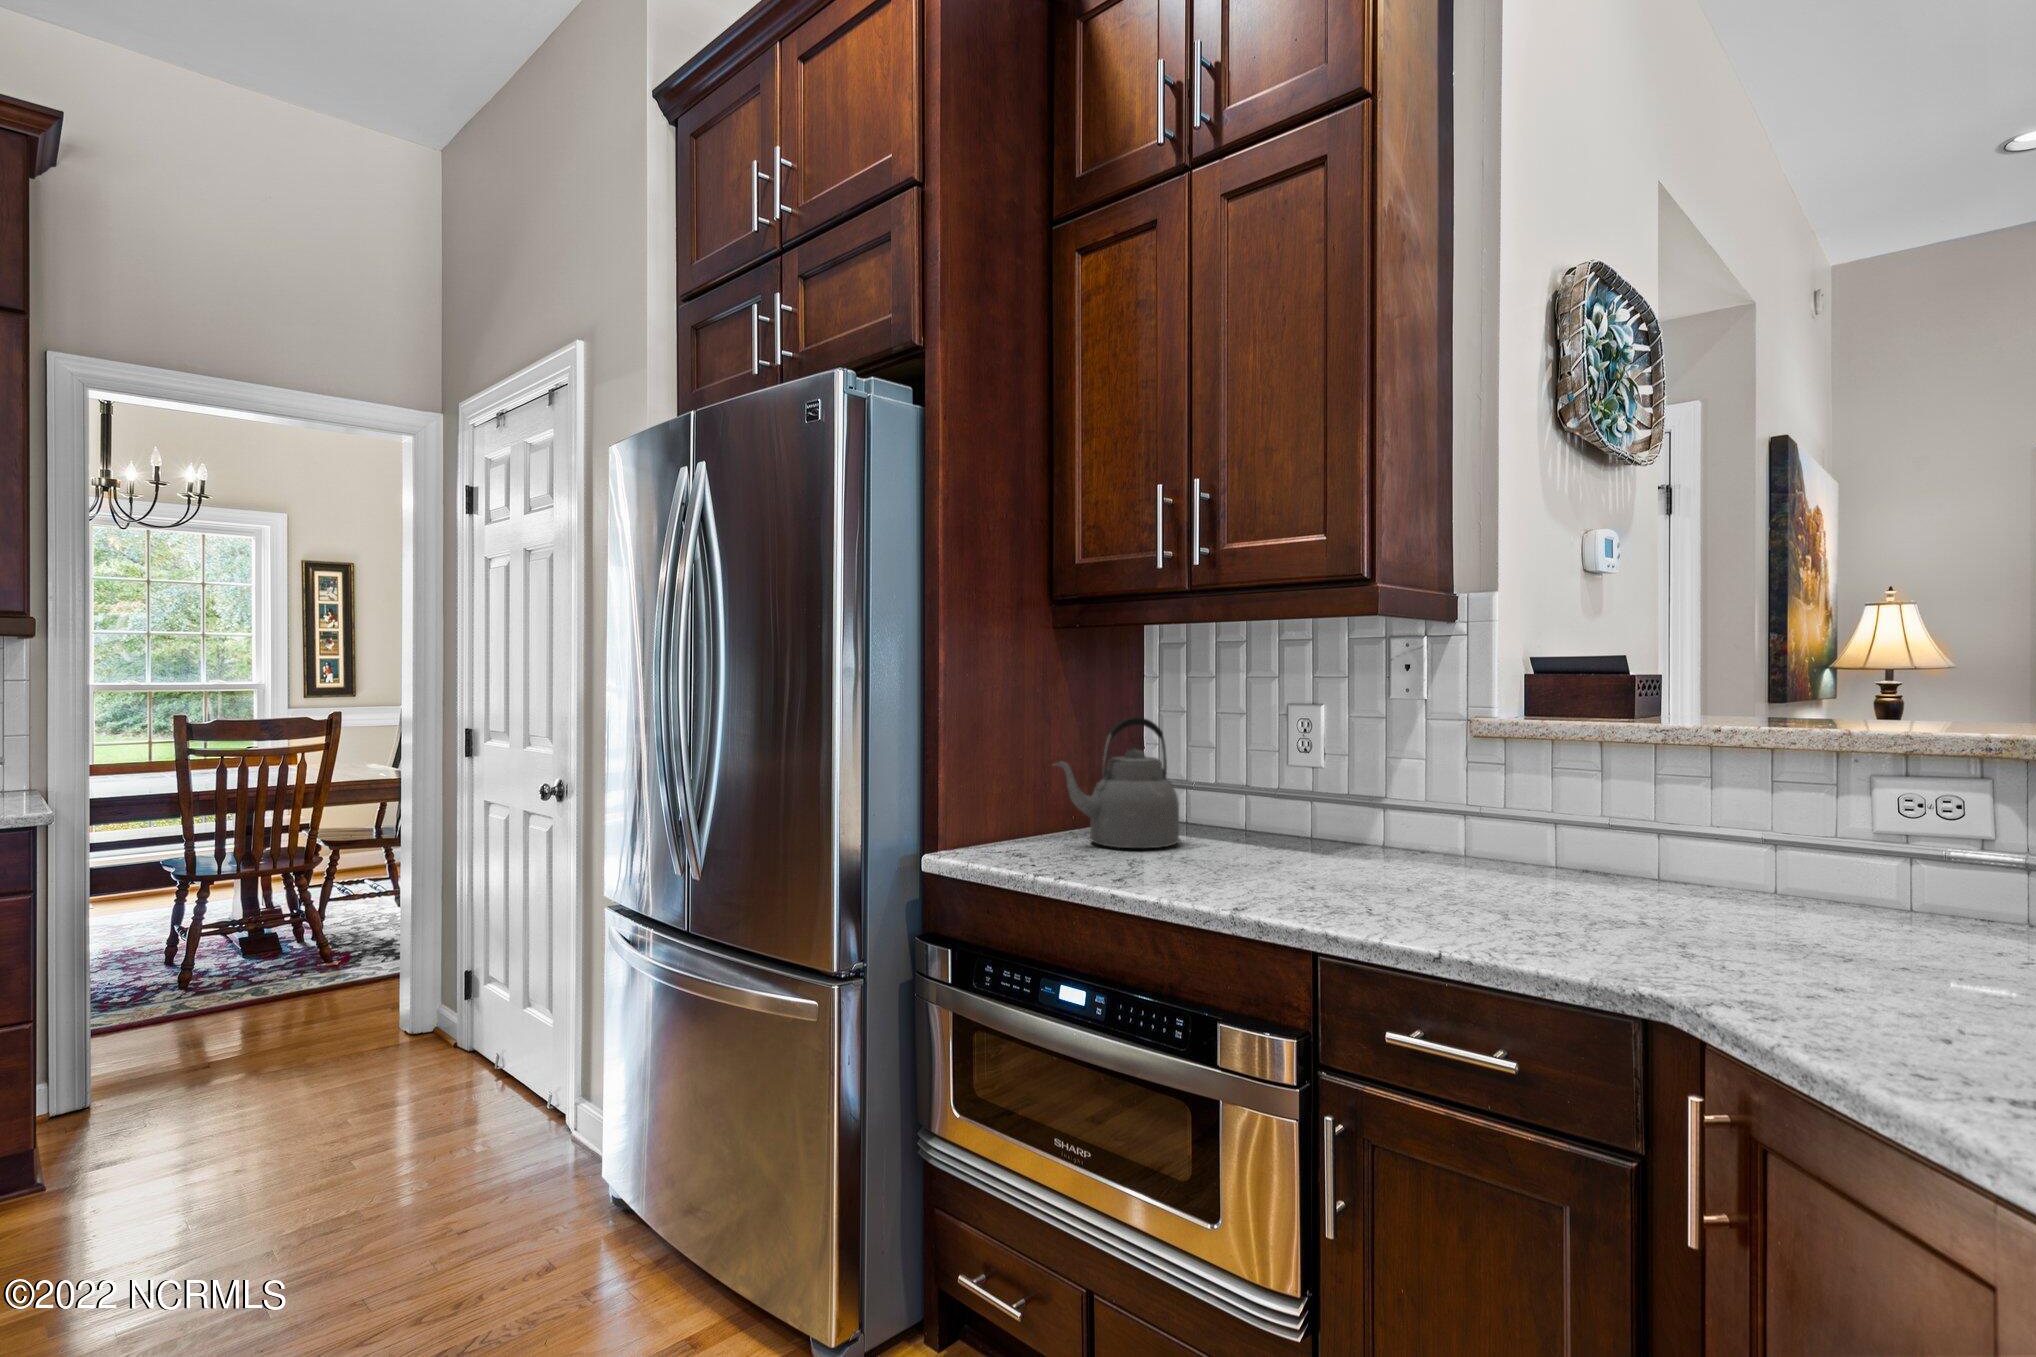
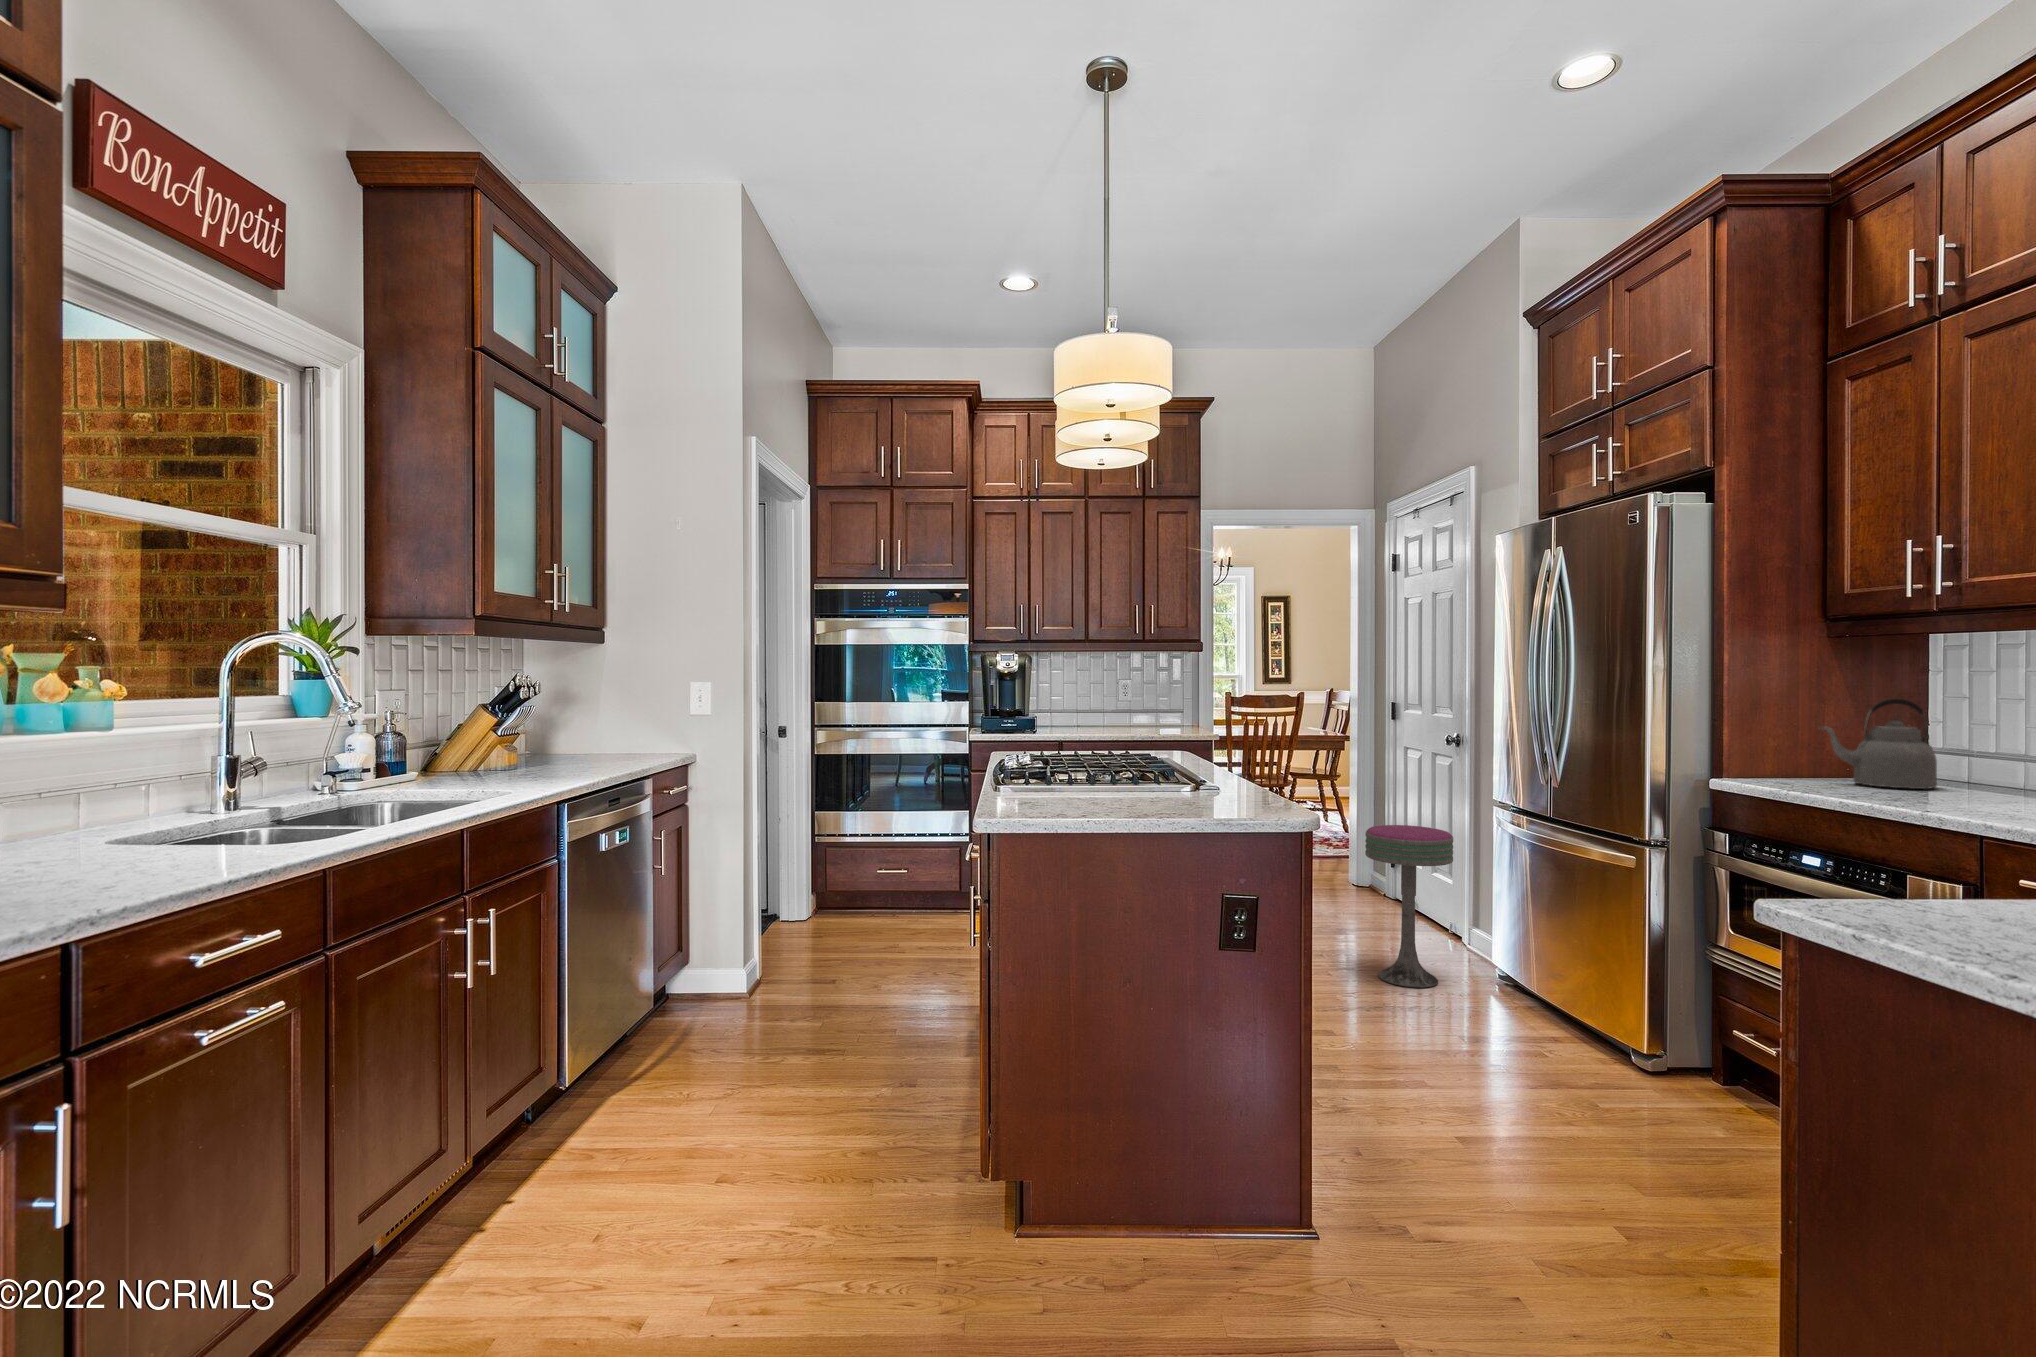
bar stool: none [359,959,532,1283] -> present [1365,825,1453,988]

